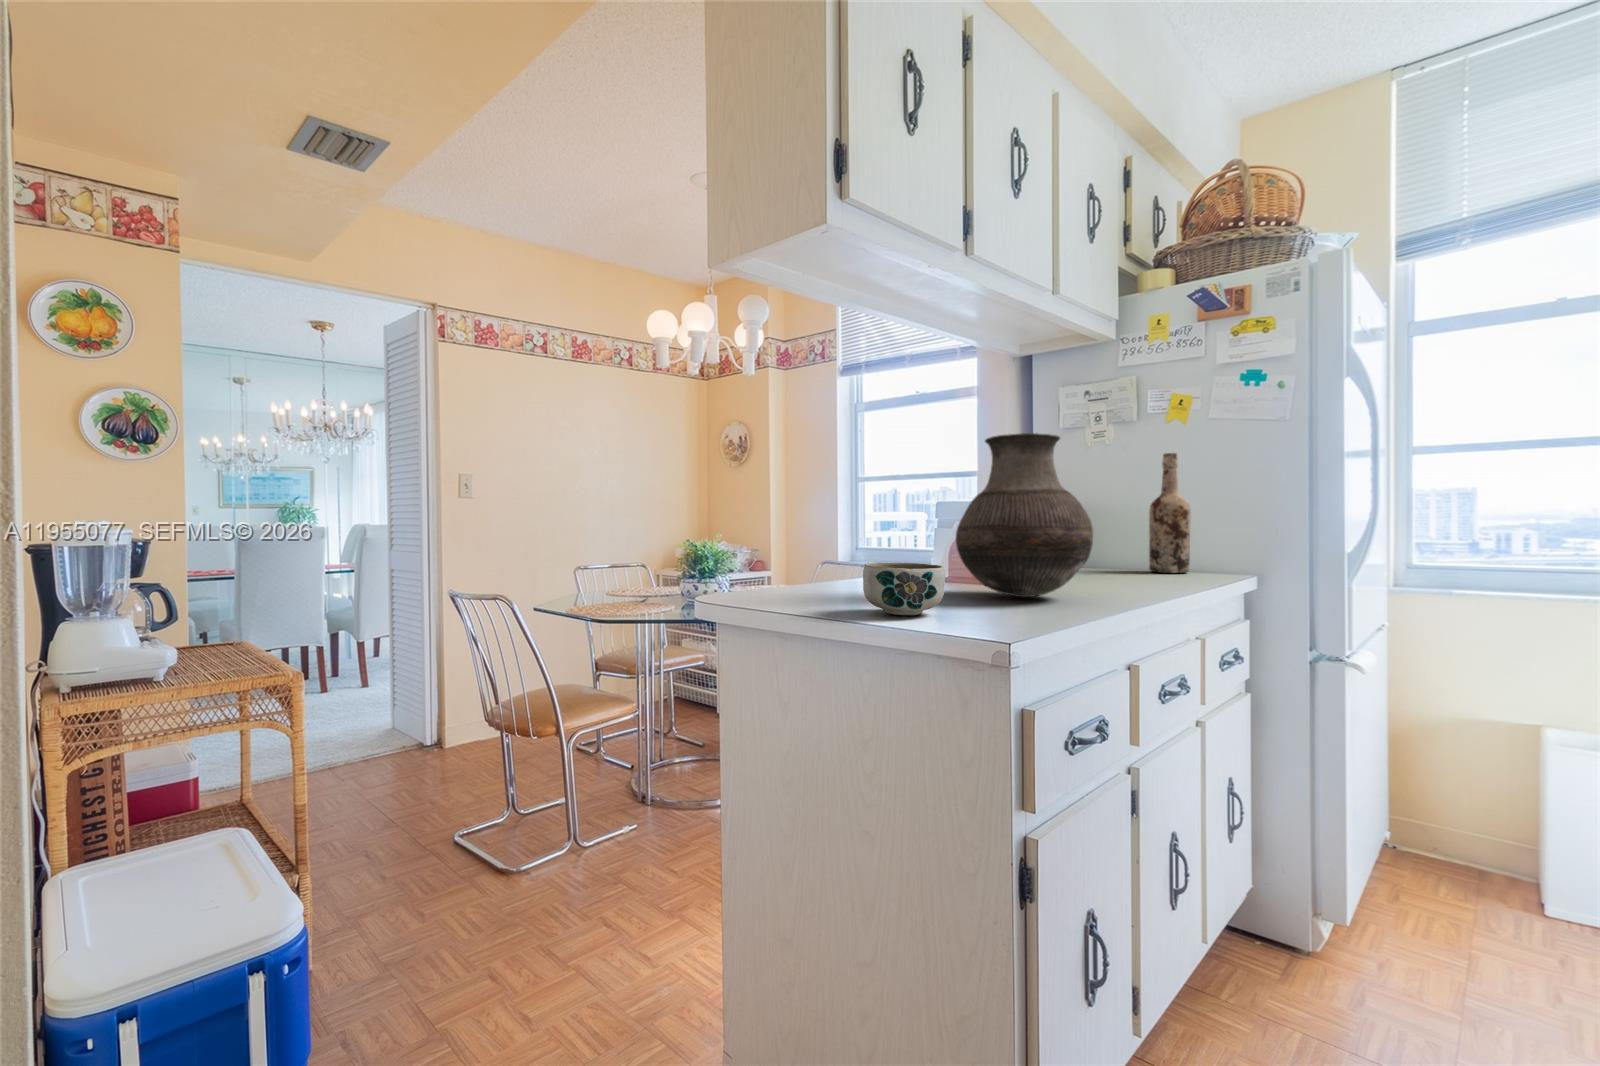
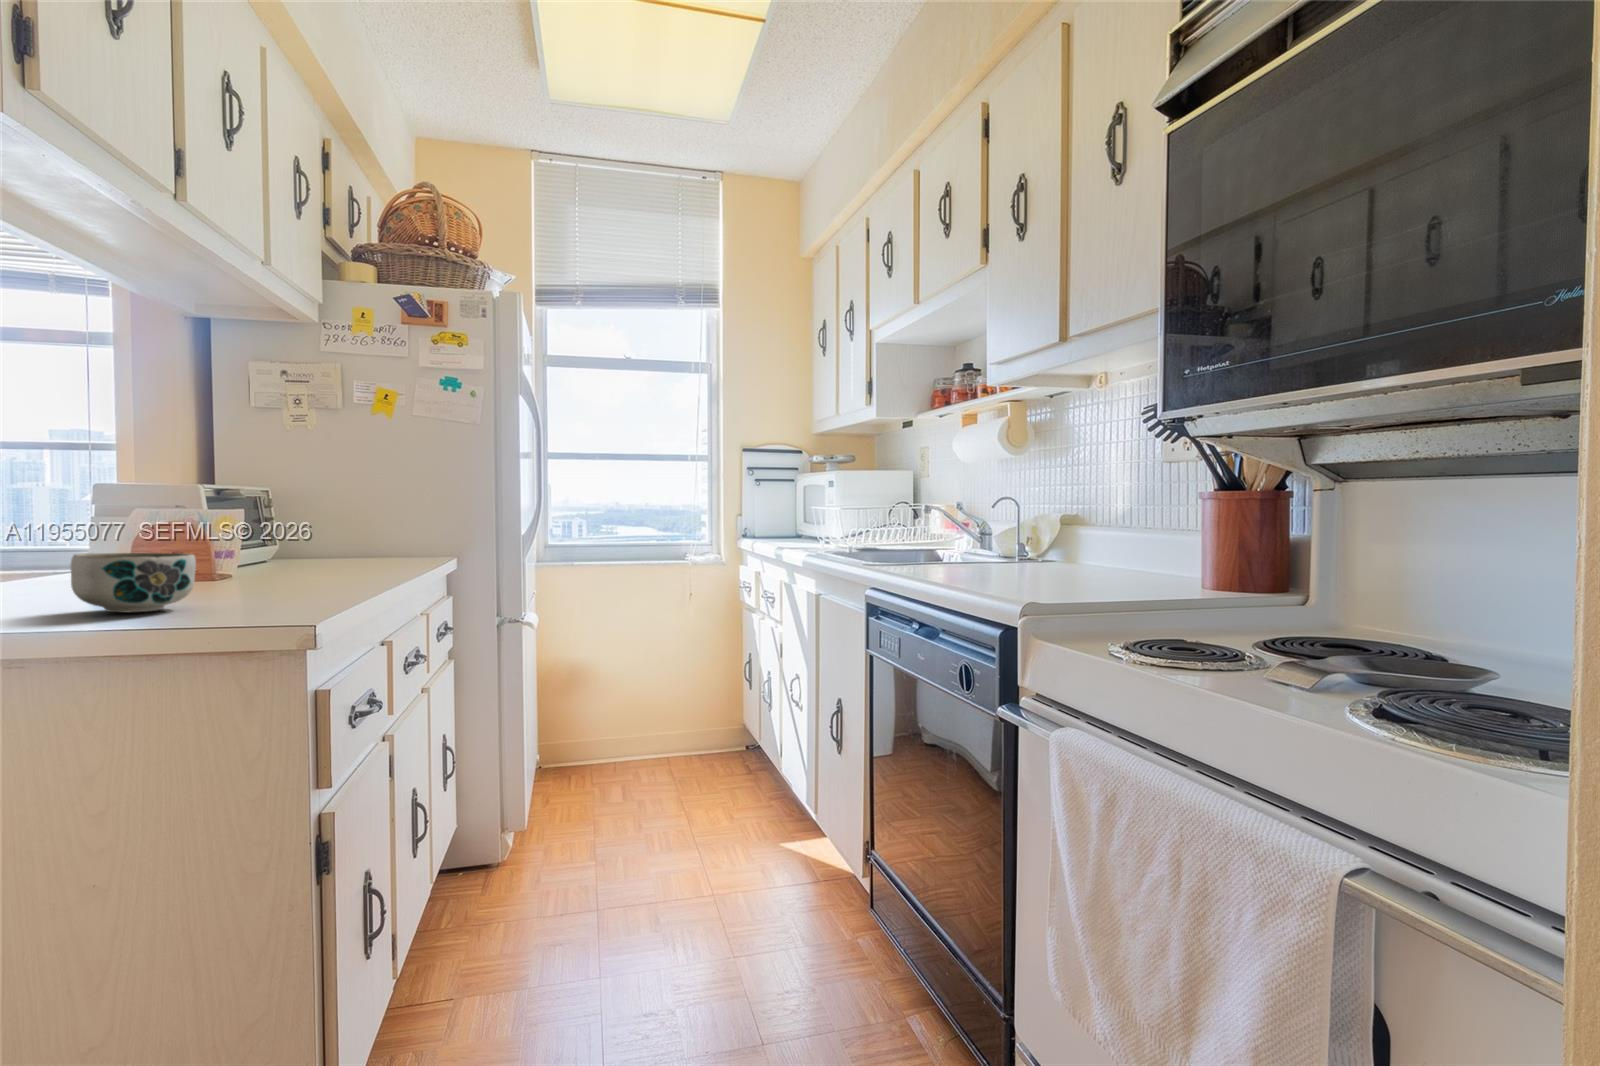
vase: present [956,433,1093,597] -> none [172,413,342,586]
wine bottle: present [1149,453,1191,573] -> none [359,444,399,559]

